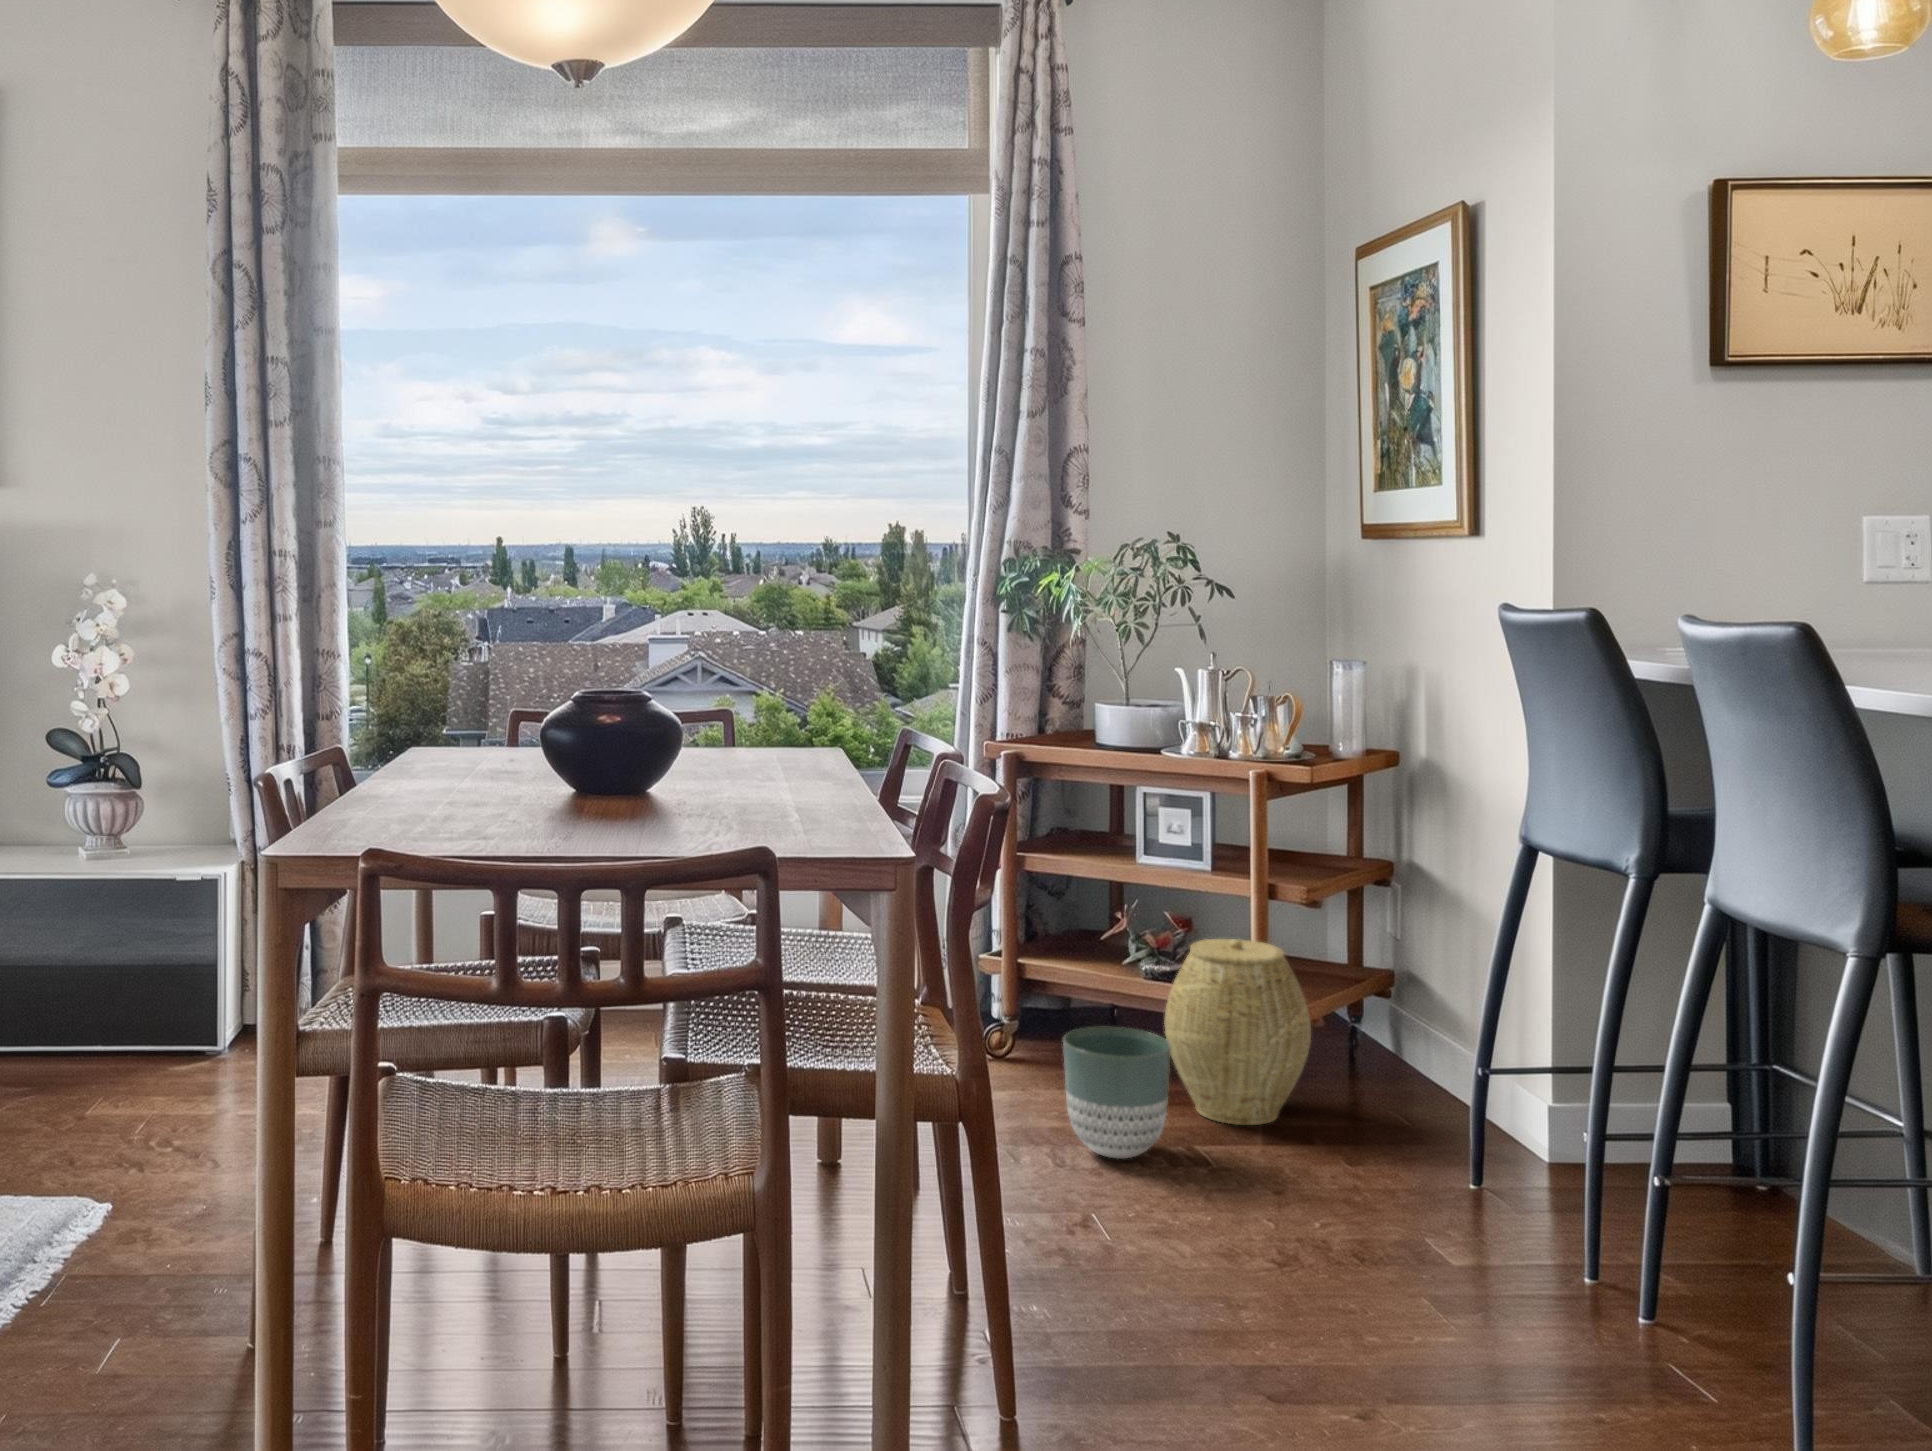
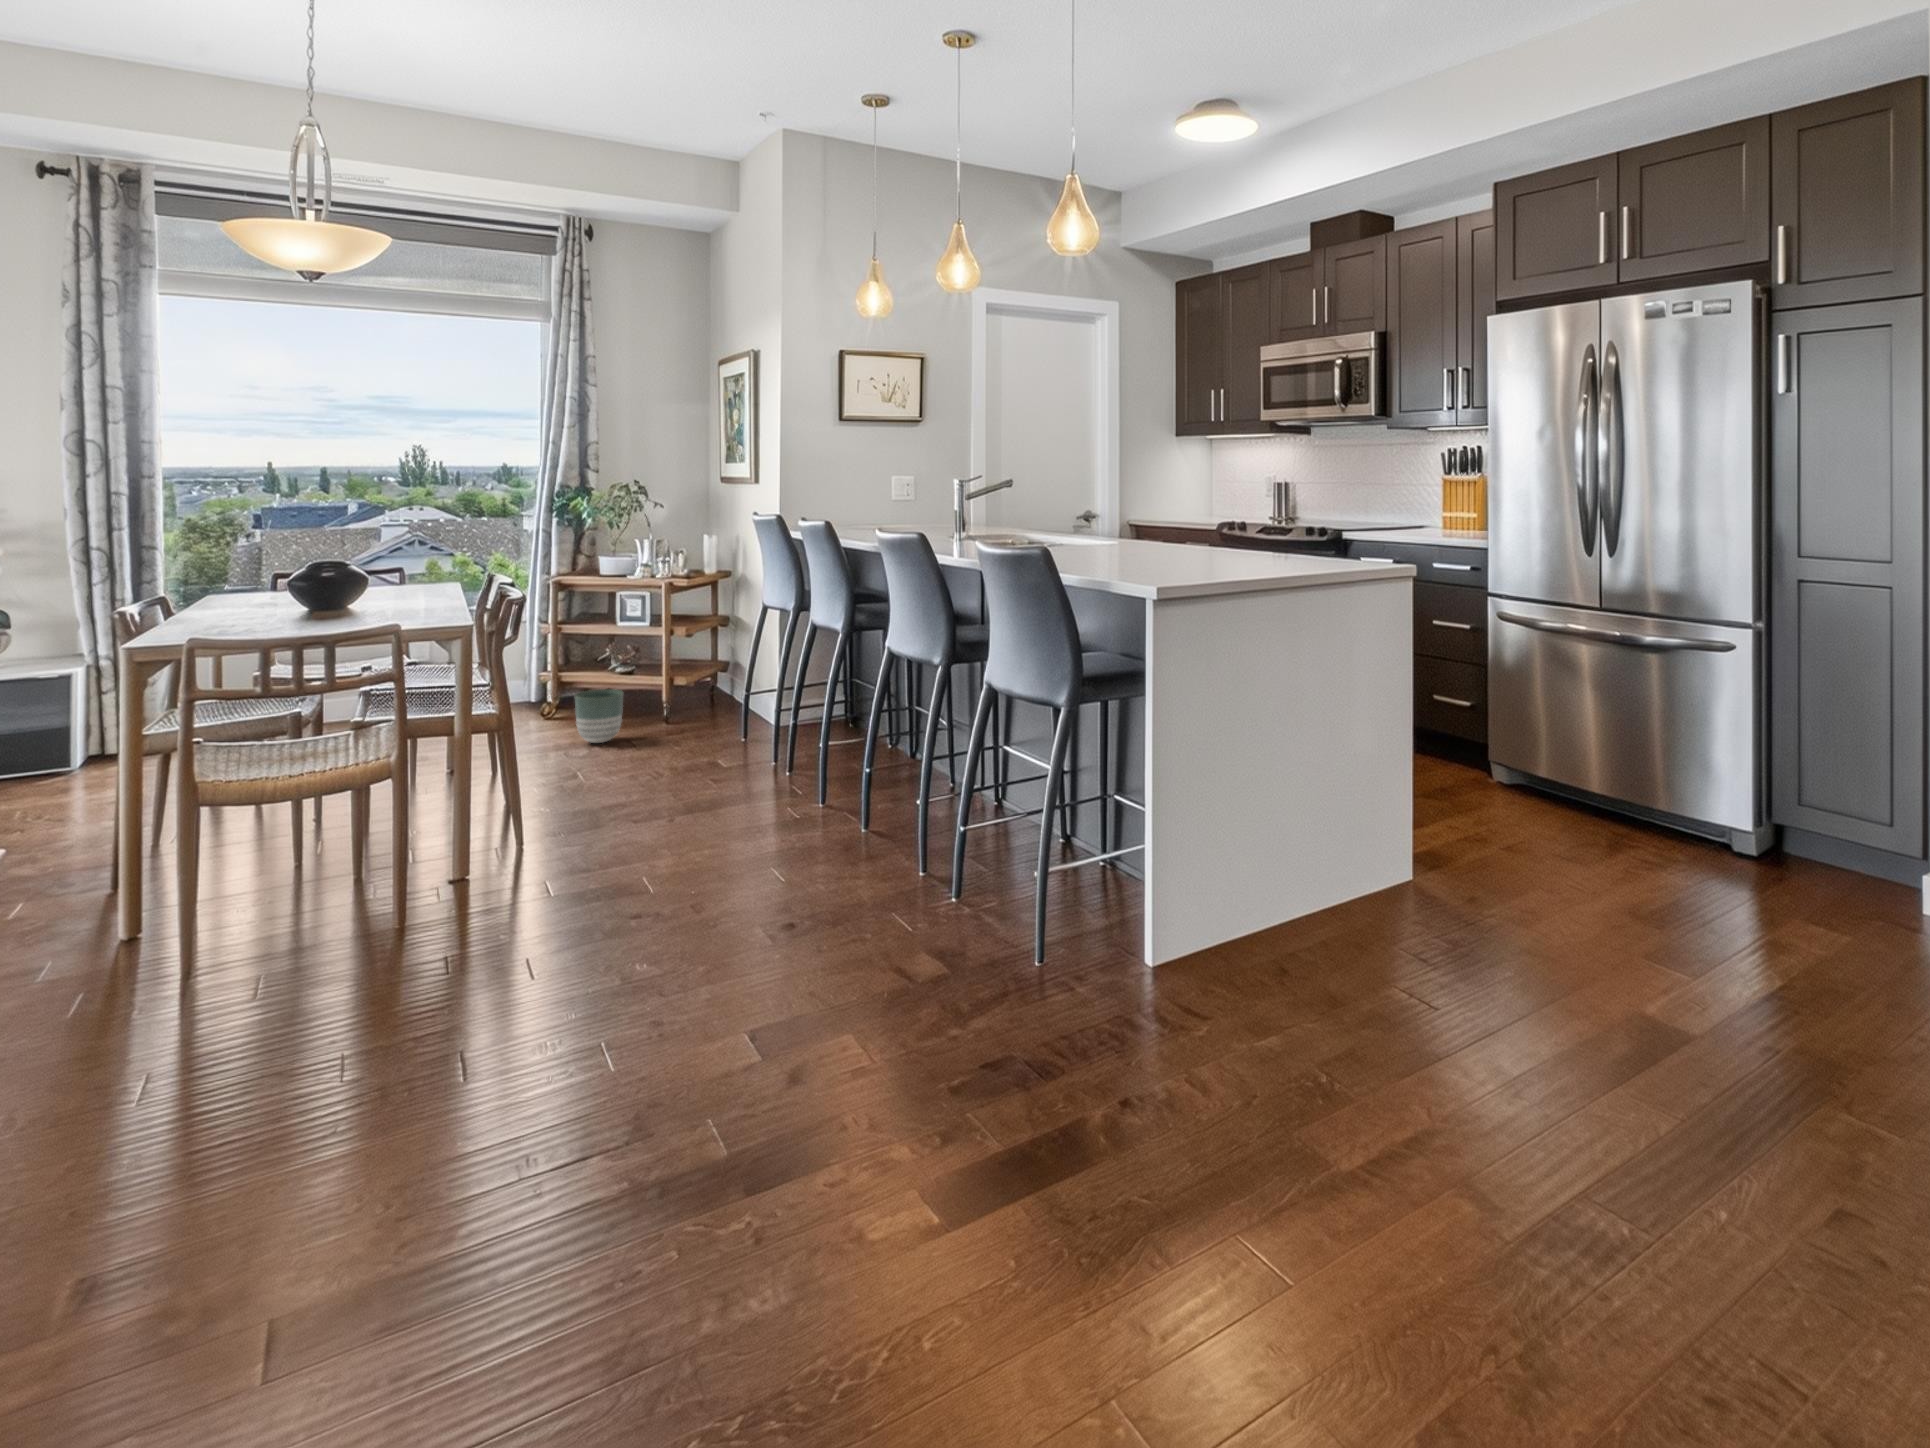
woven basket: present [1164,939,1311,1125] -> none [625,650,688,727]

